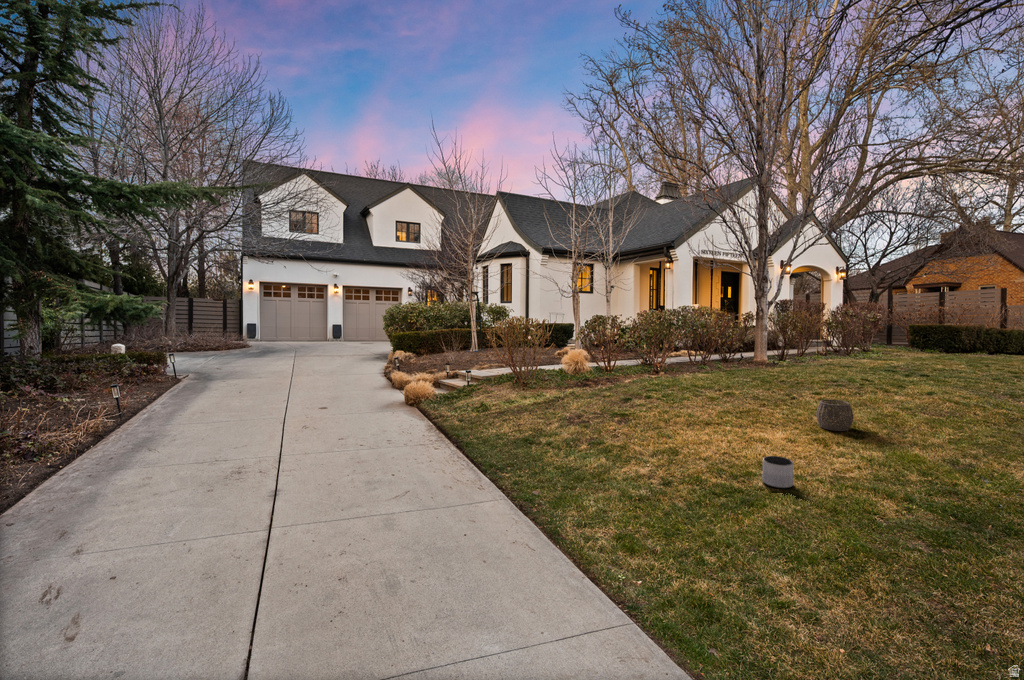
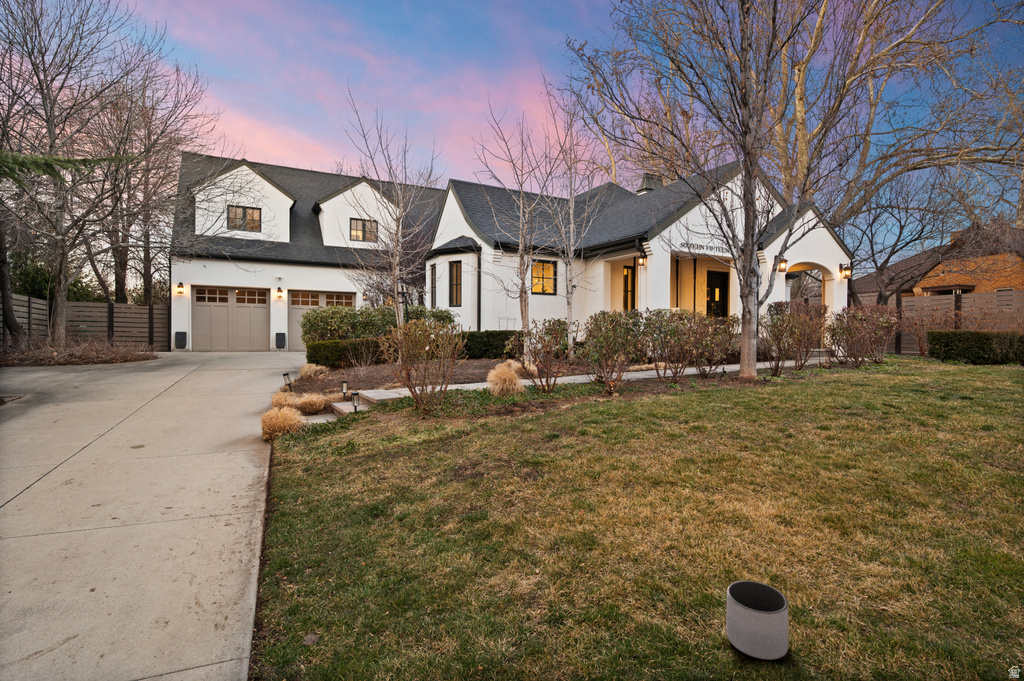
woven basket: present [816,399,854,431] -> none [825,444,886,498]

